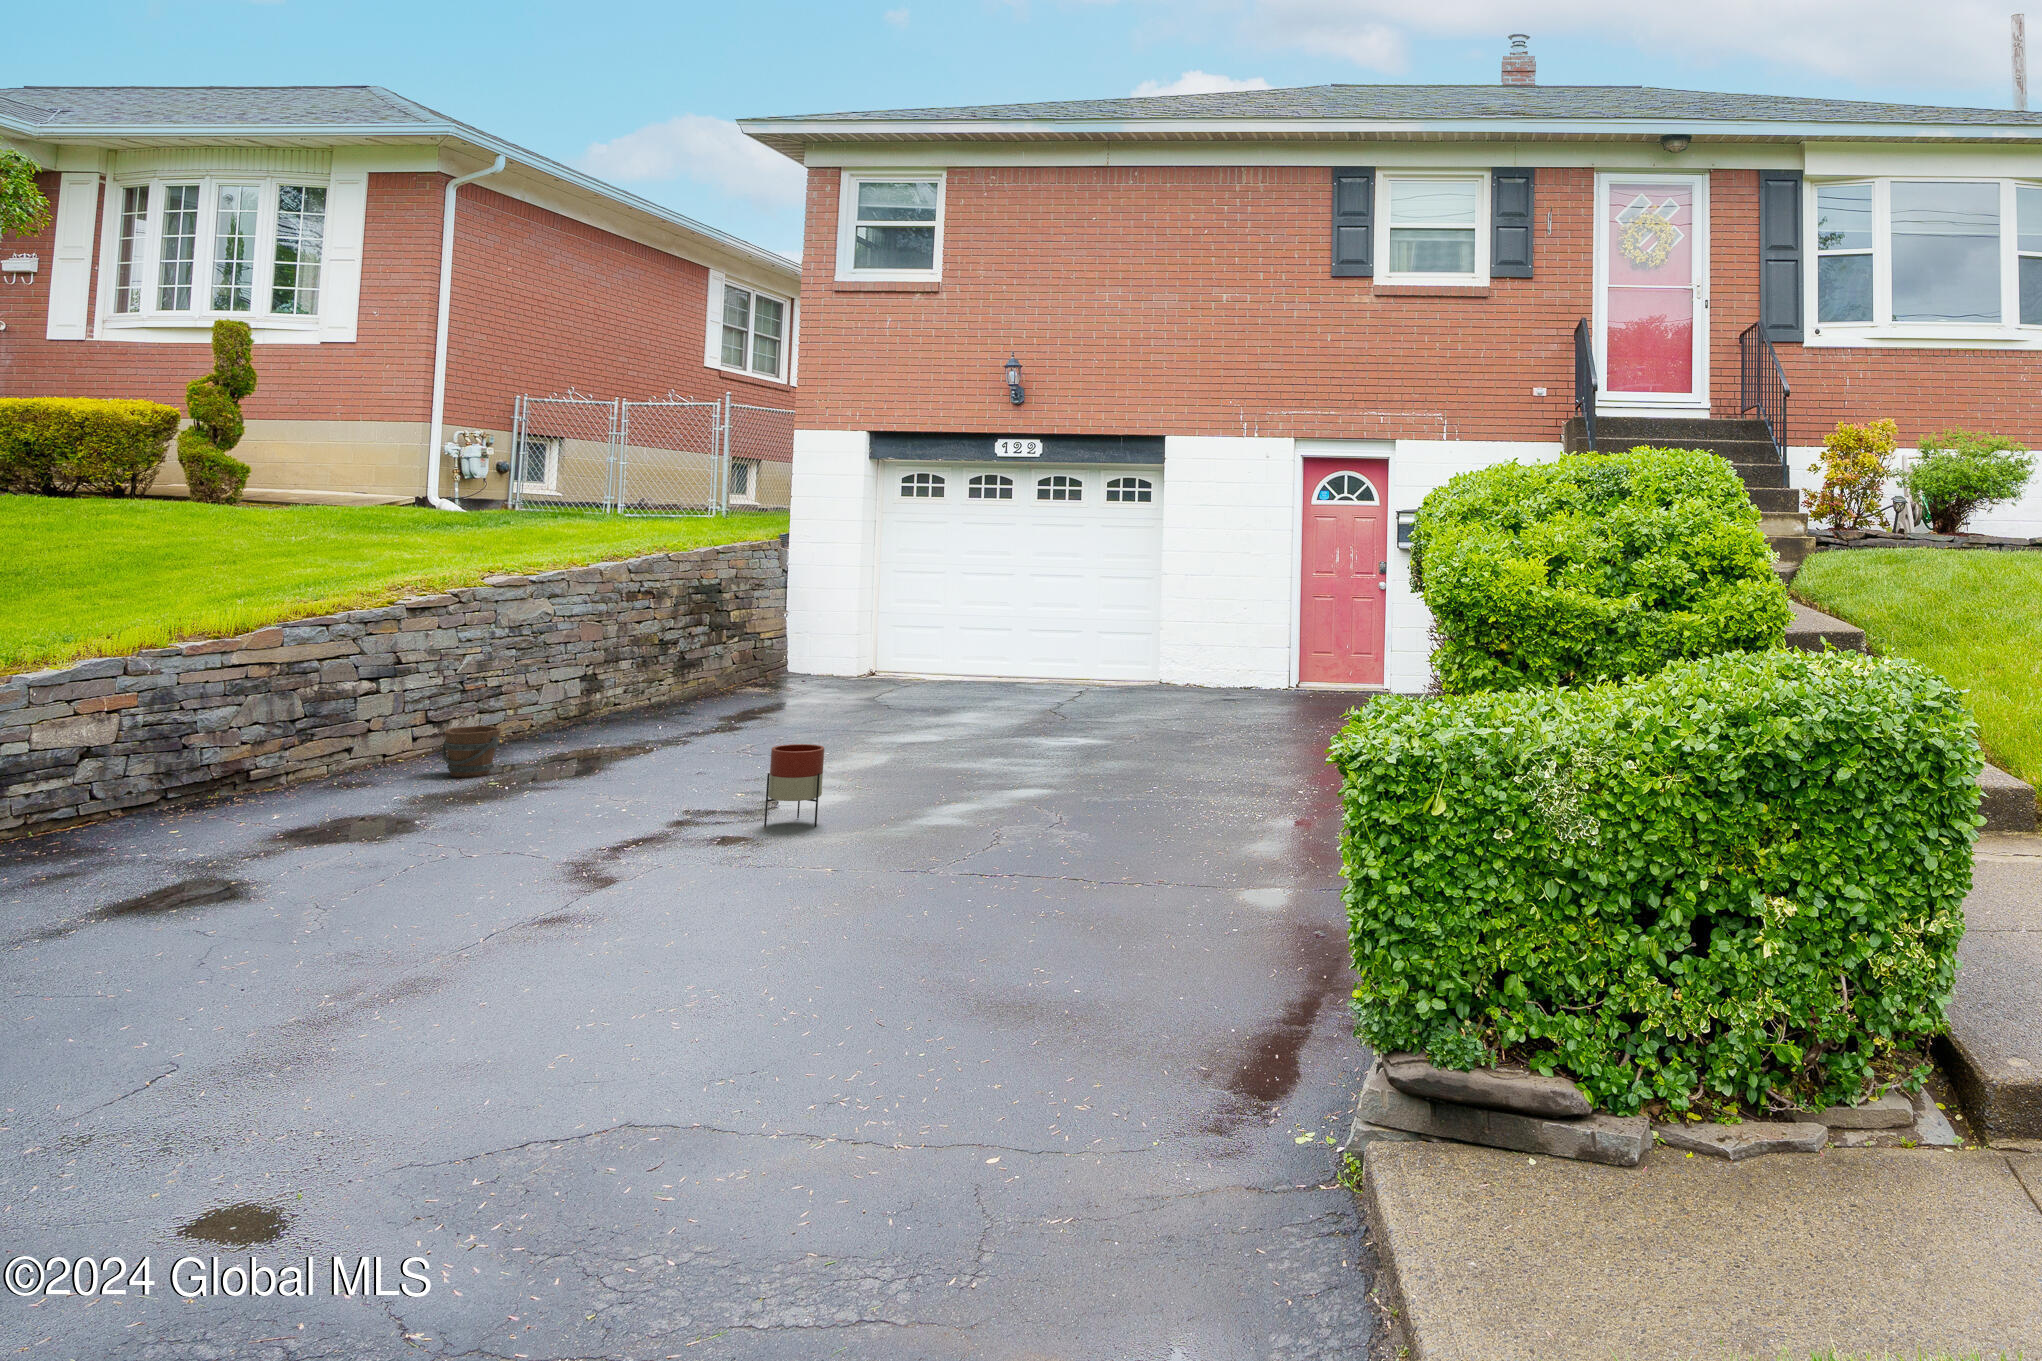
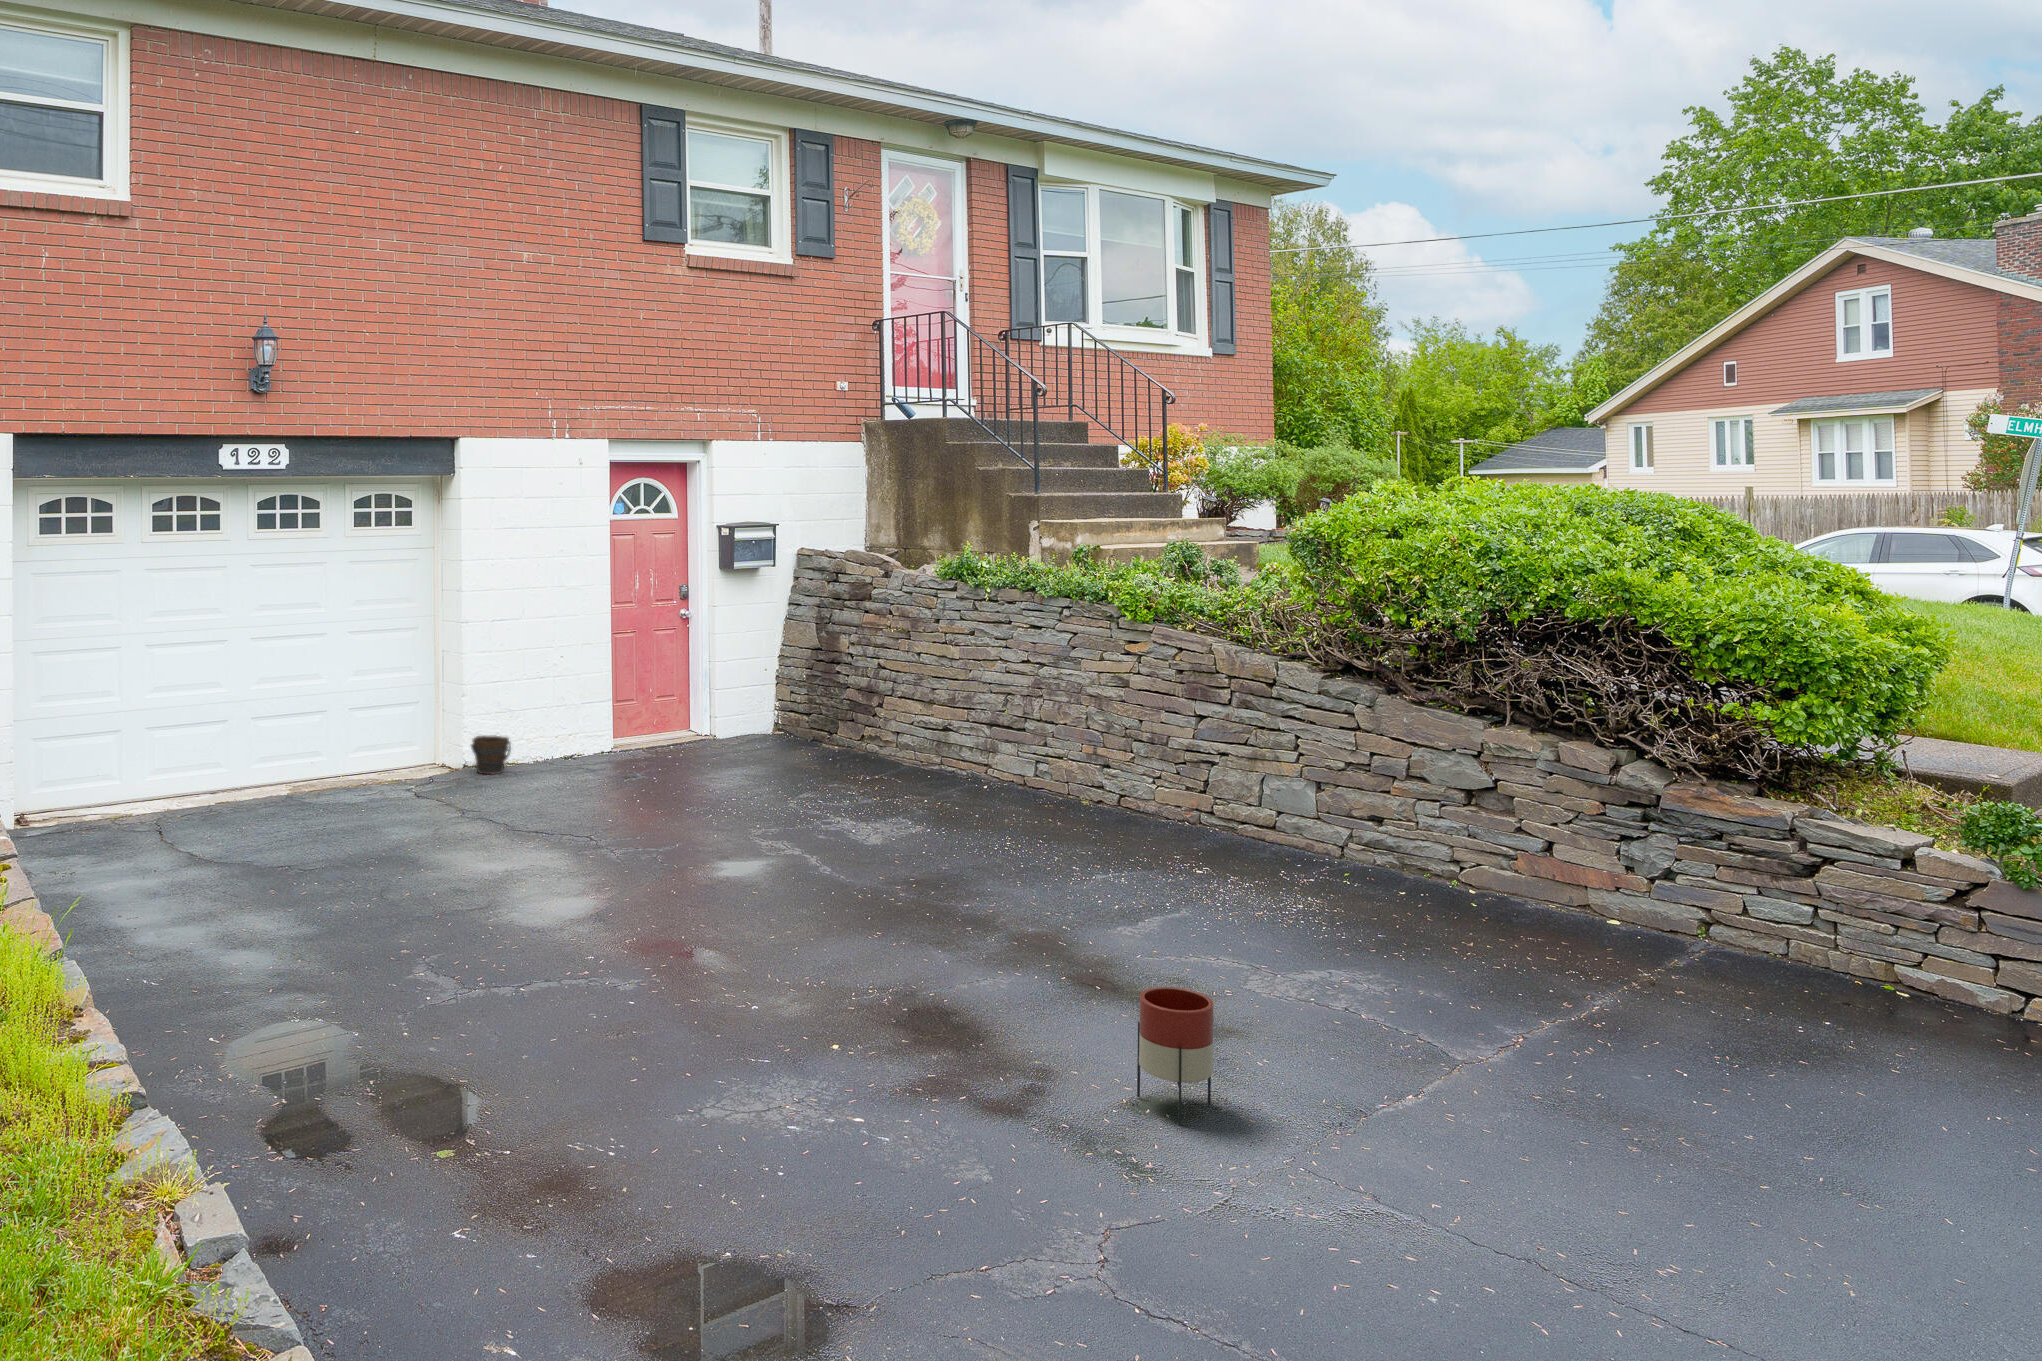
bucket: present [442,726,501,777] -> present [471,736,511,774]

